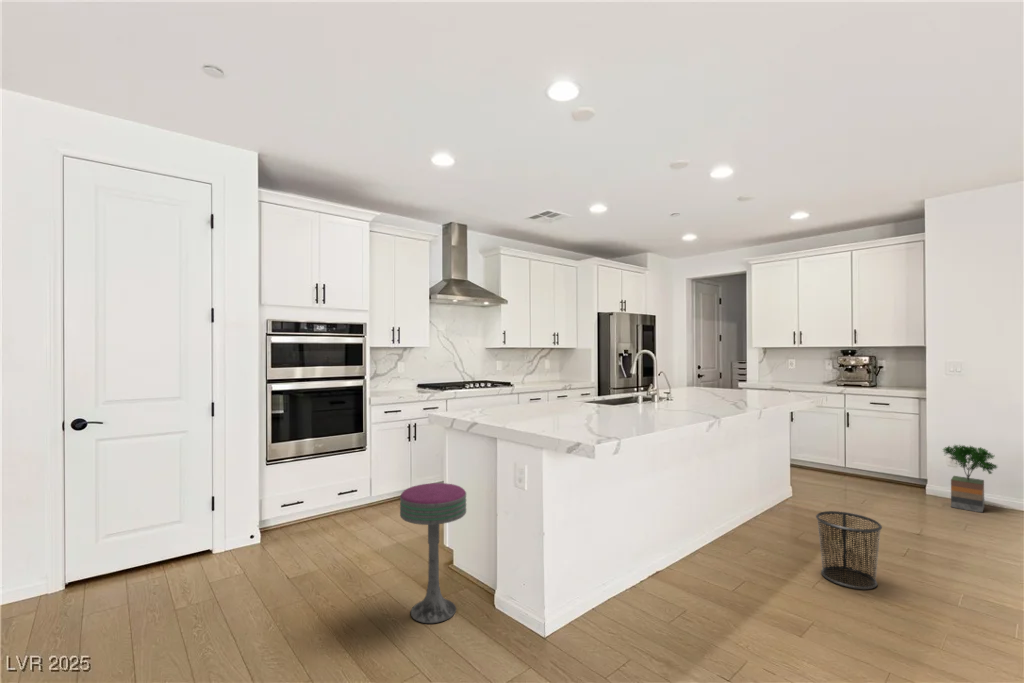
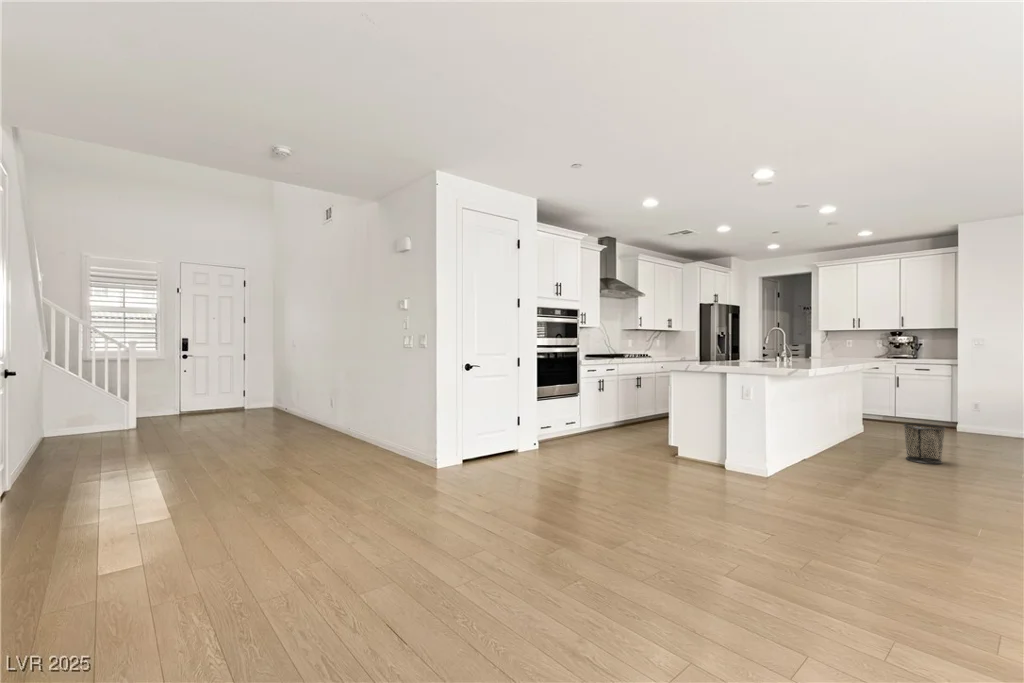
potted tree: present [943,445,997,512] -> none [970,393,1011,438]
bar stool: present [400,483,466,623] -> none [674,400,714,473]

